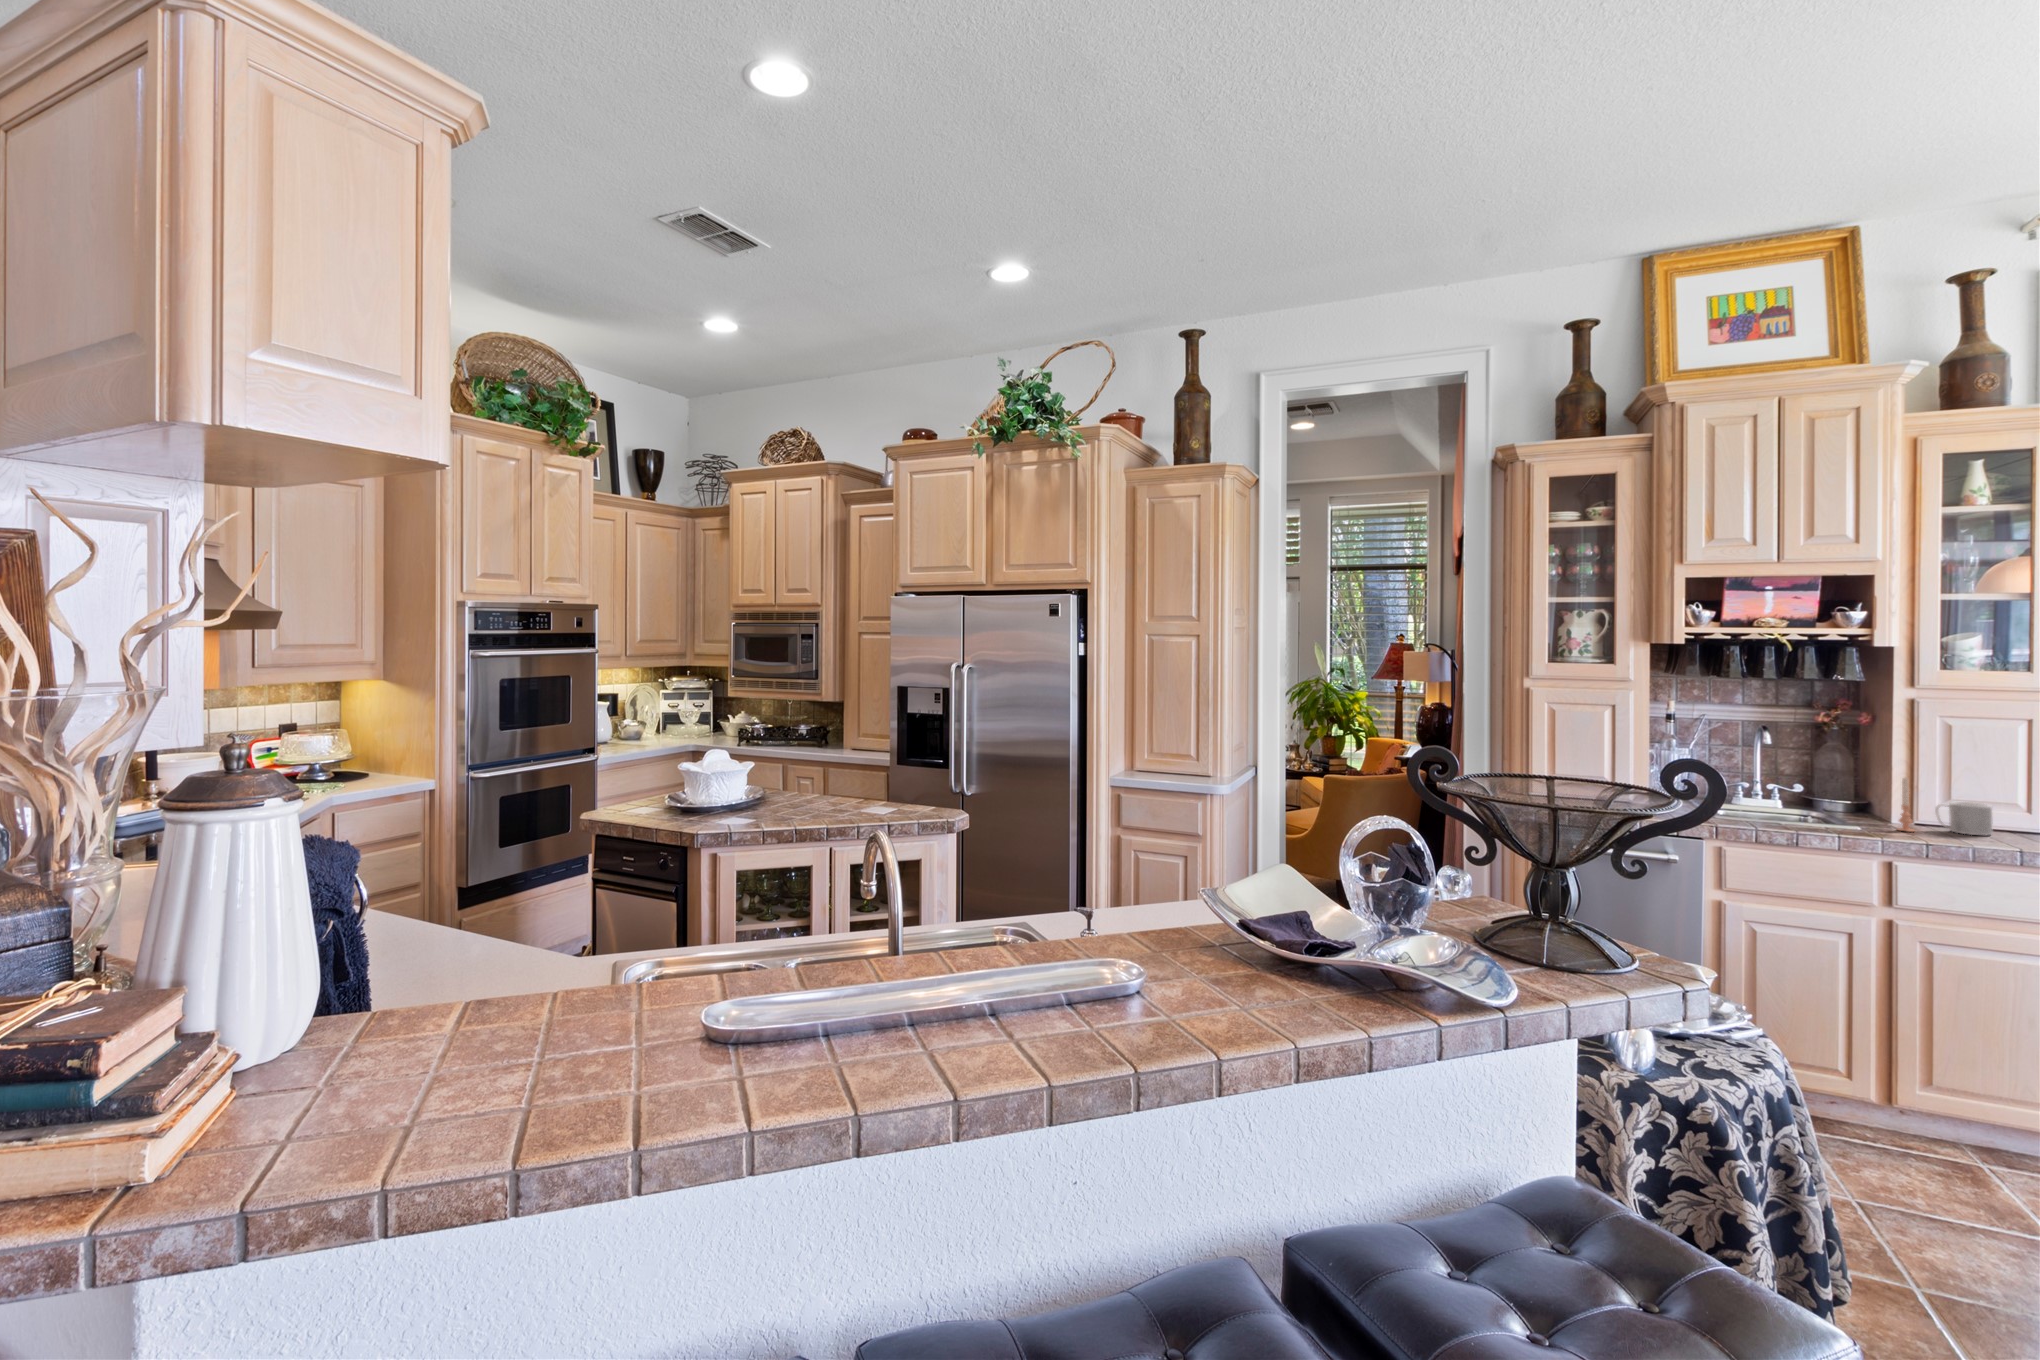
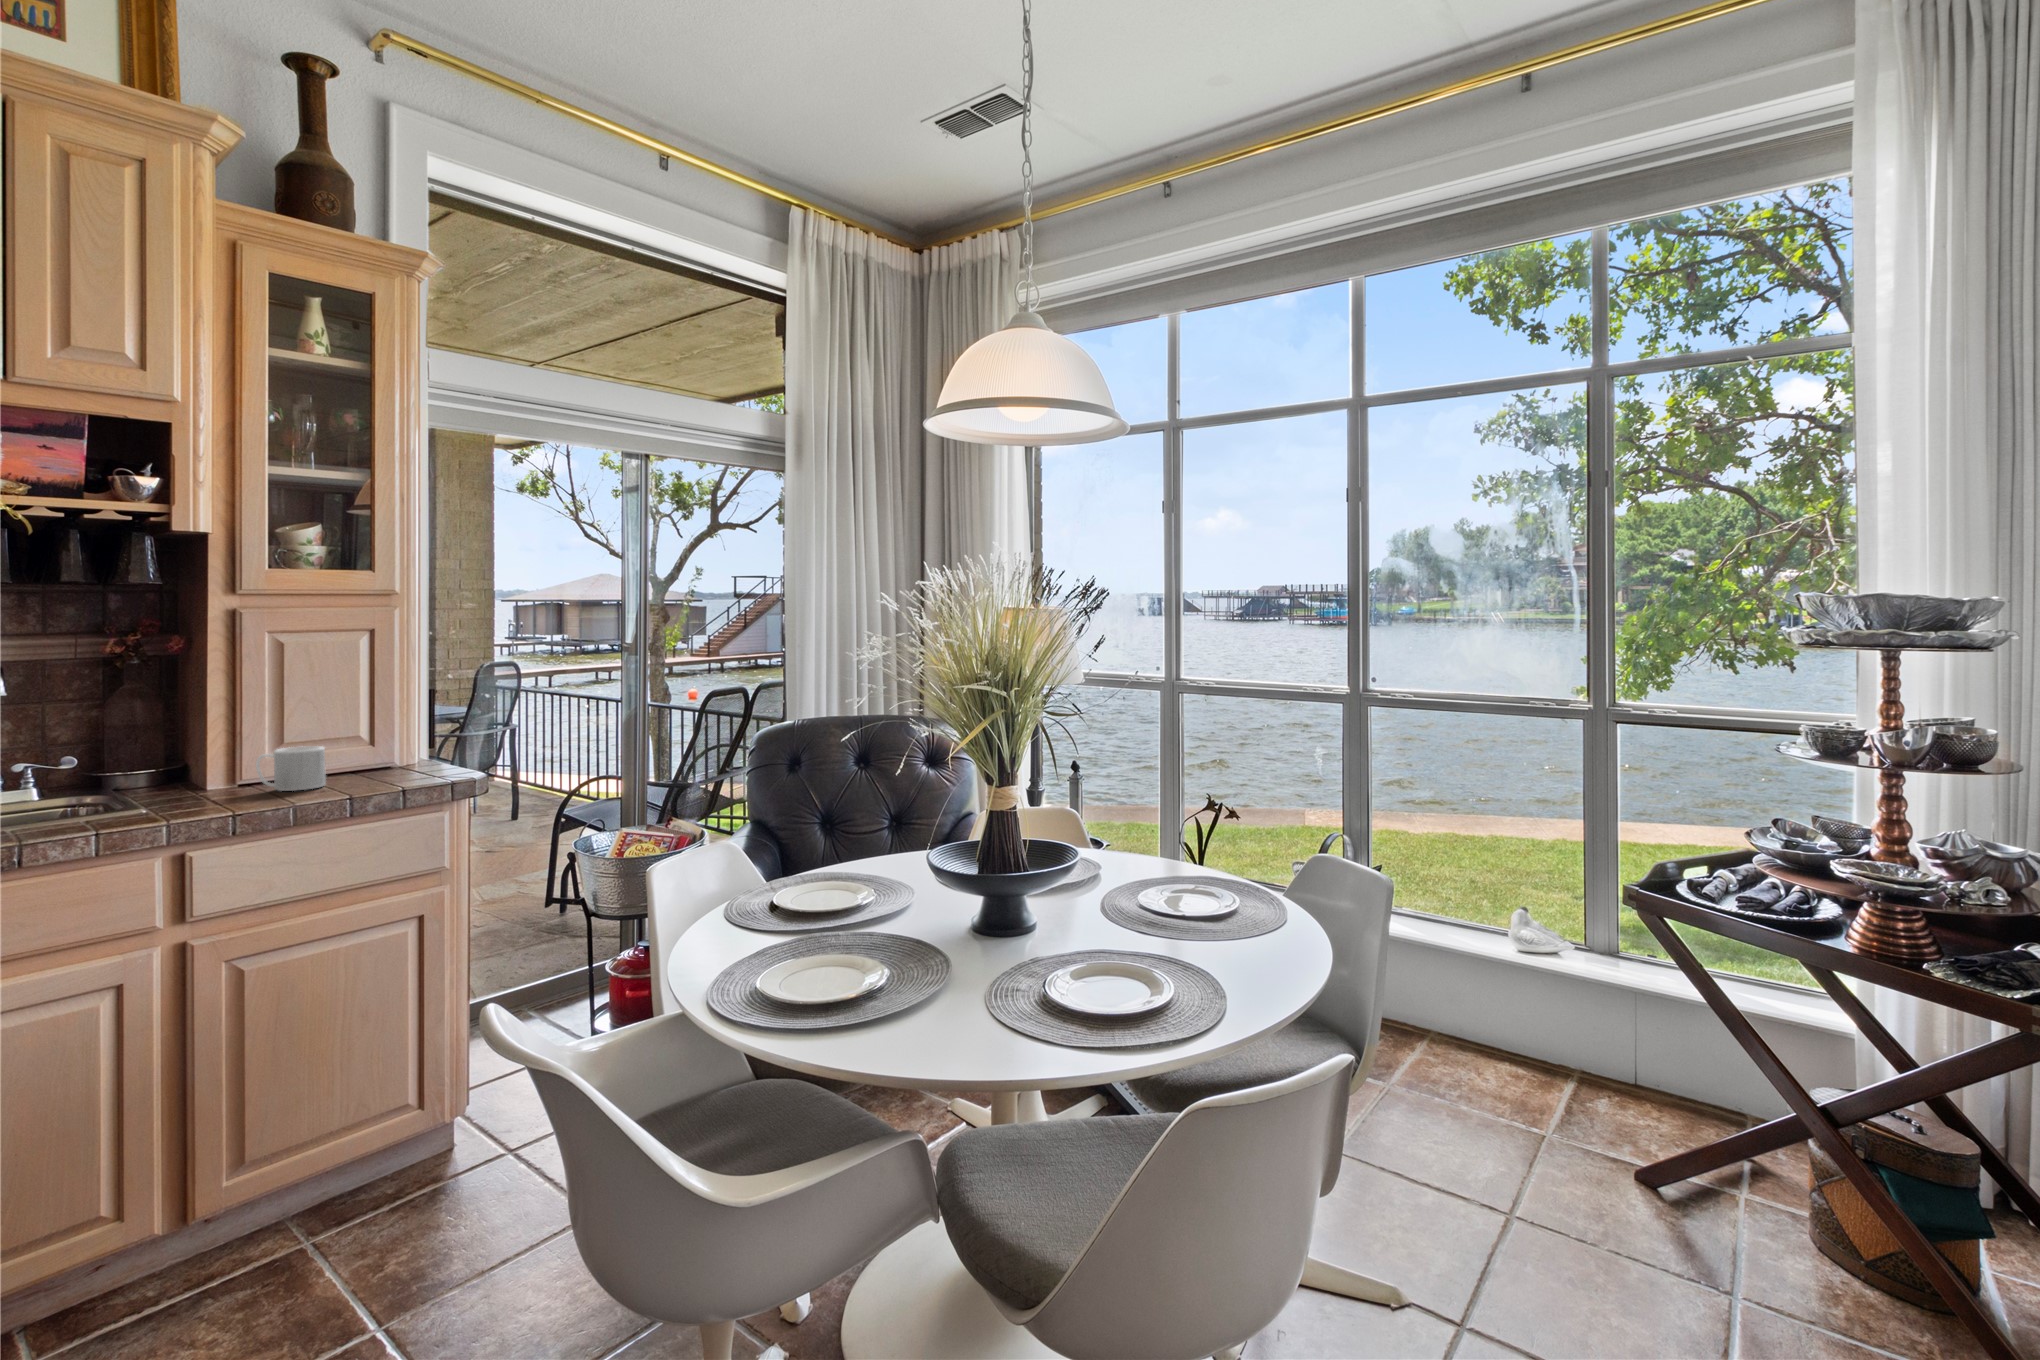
candle: present [1898,778,1914,832] -> none [200,722,226,802]

